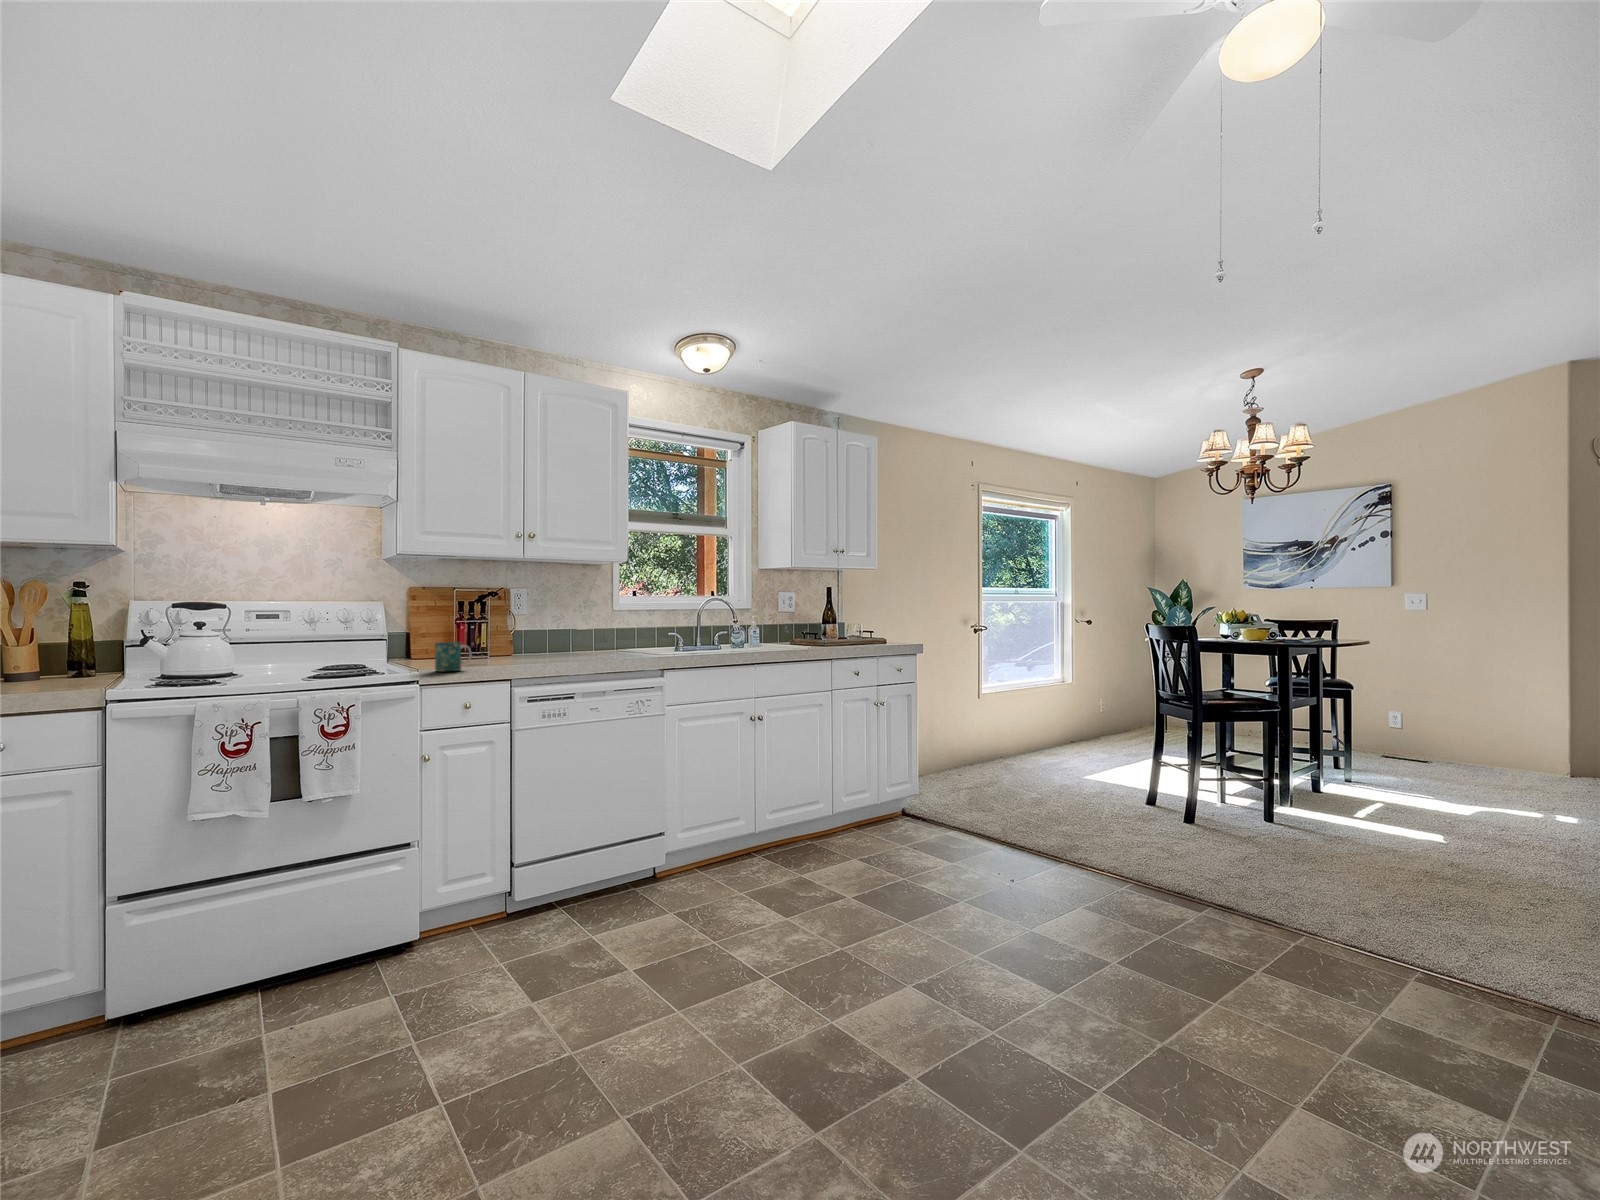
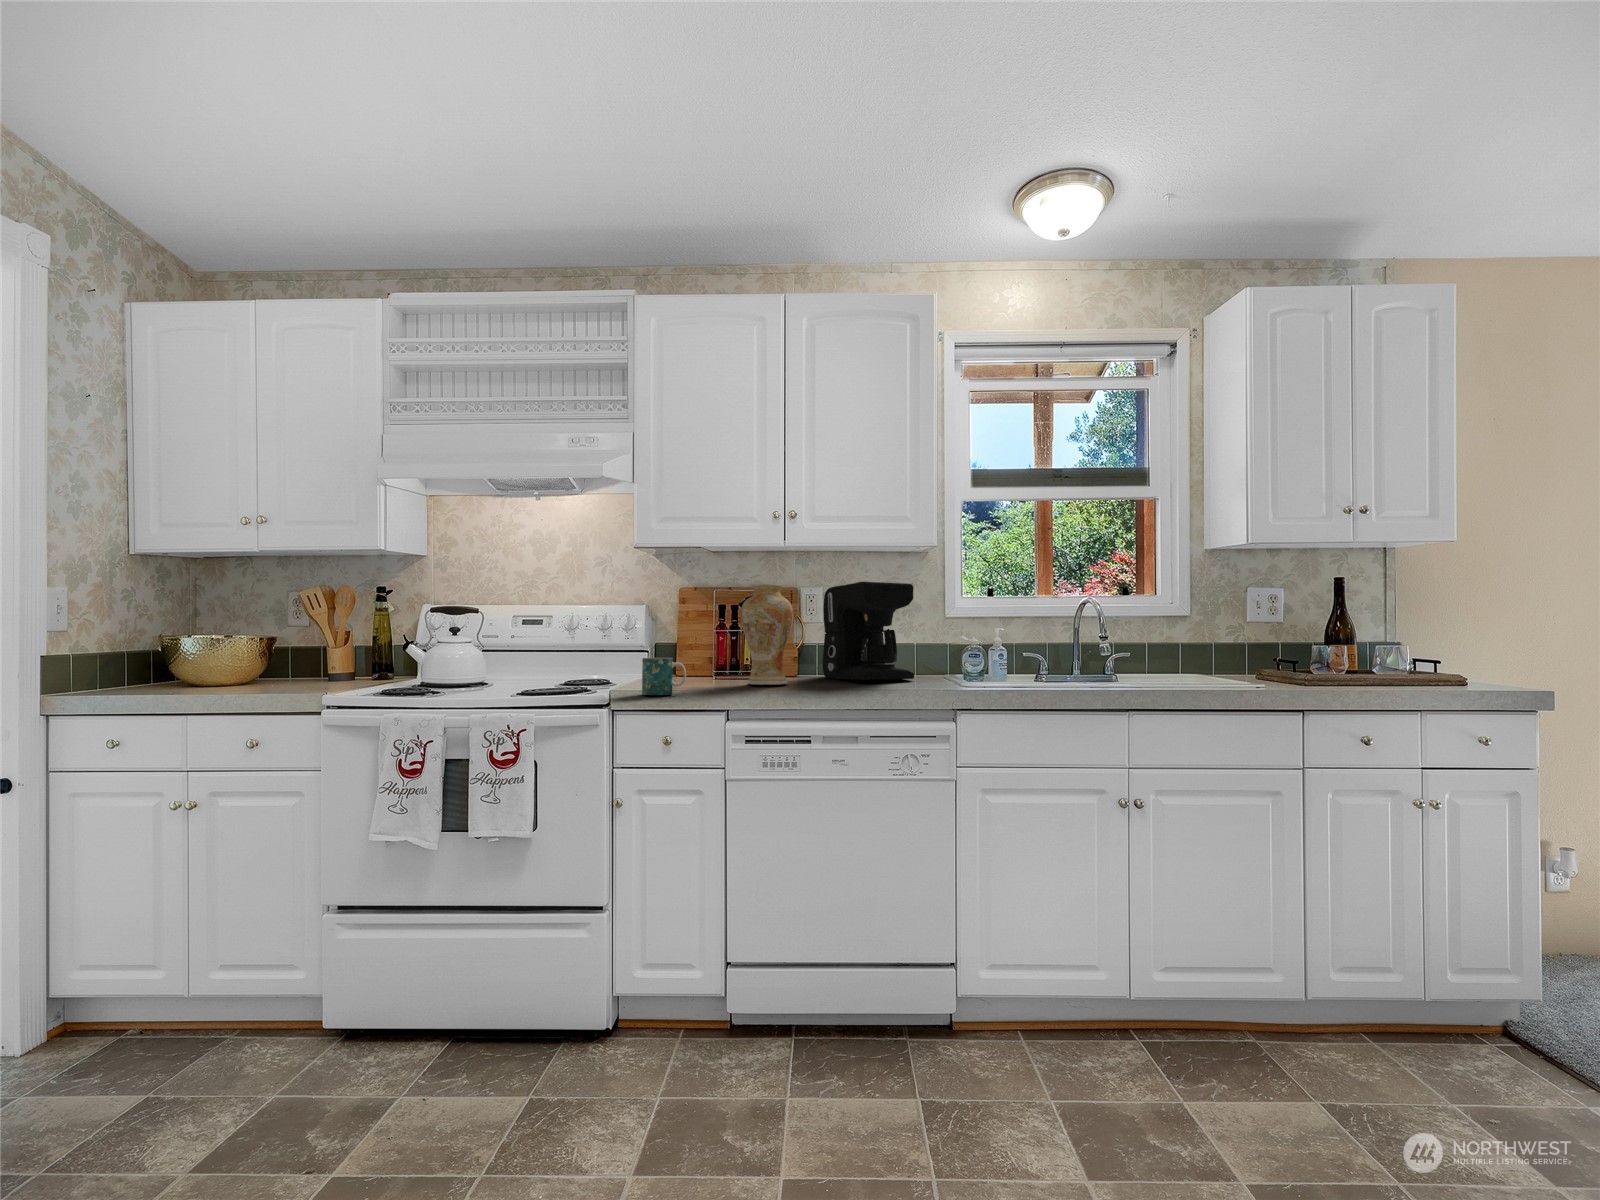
coffee maker: none [533,584,606,655] -> present [823,582,914,680]
vase: none [488,585,530,661] -> present [741,584,793,685]

